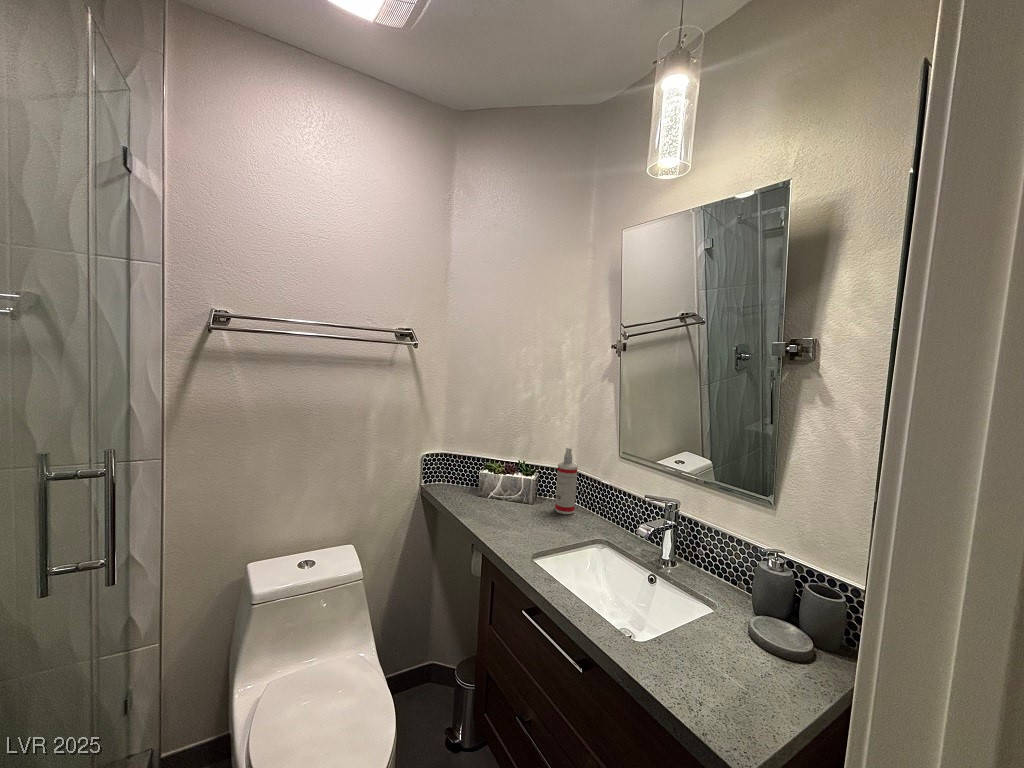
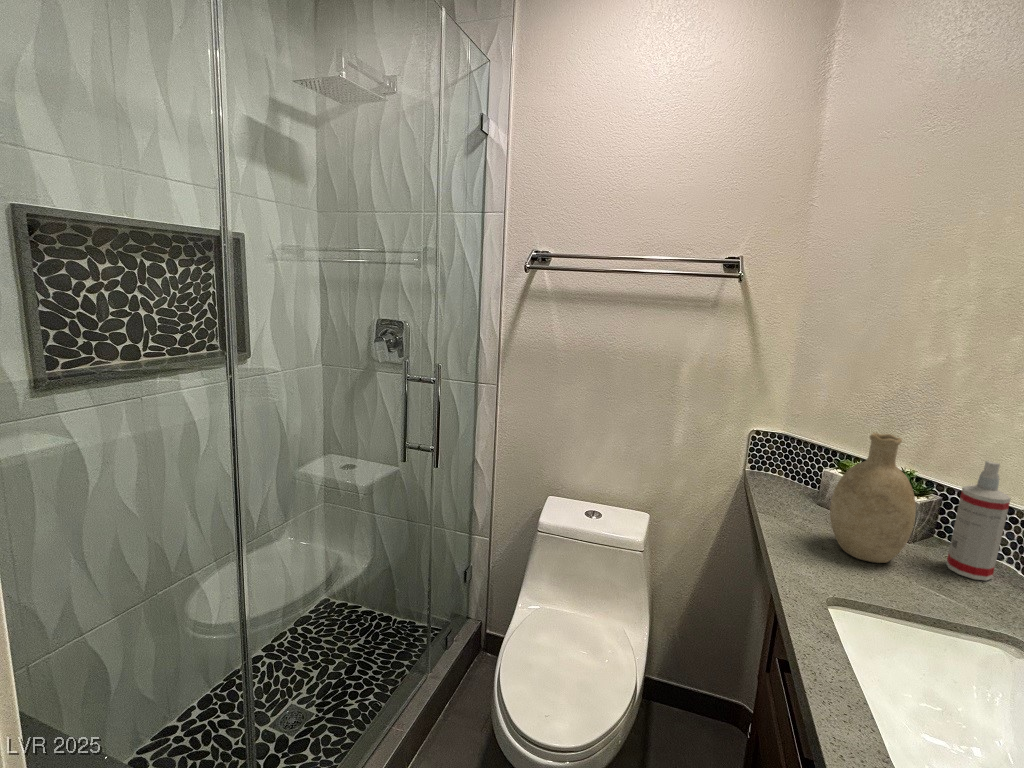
decorative vase: none [504,442,547,523] -> present [830,432,916,563]

